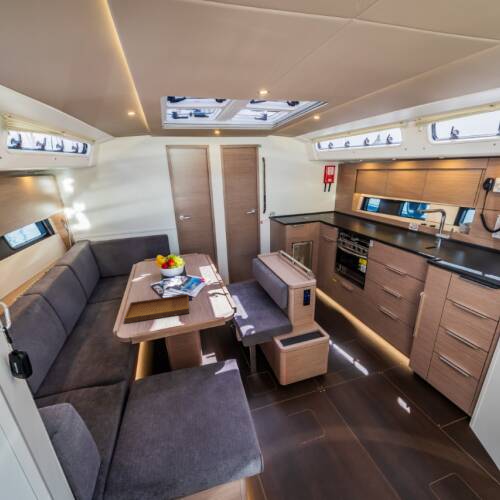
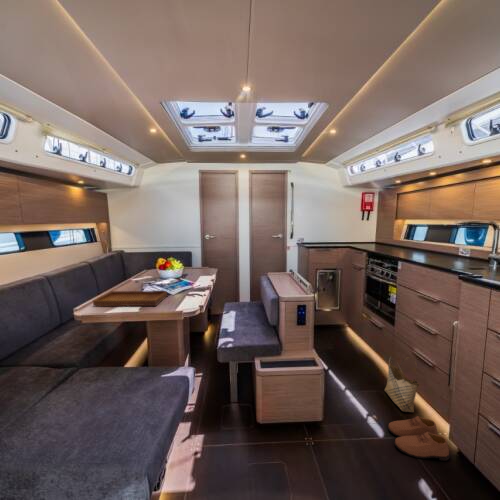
woven basket: none [360,314,387,353] -> present [385,357,419,412]
shoe: none [370,356,411,384] -> present [388,416,449,461]

